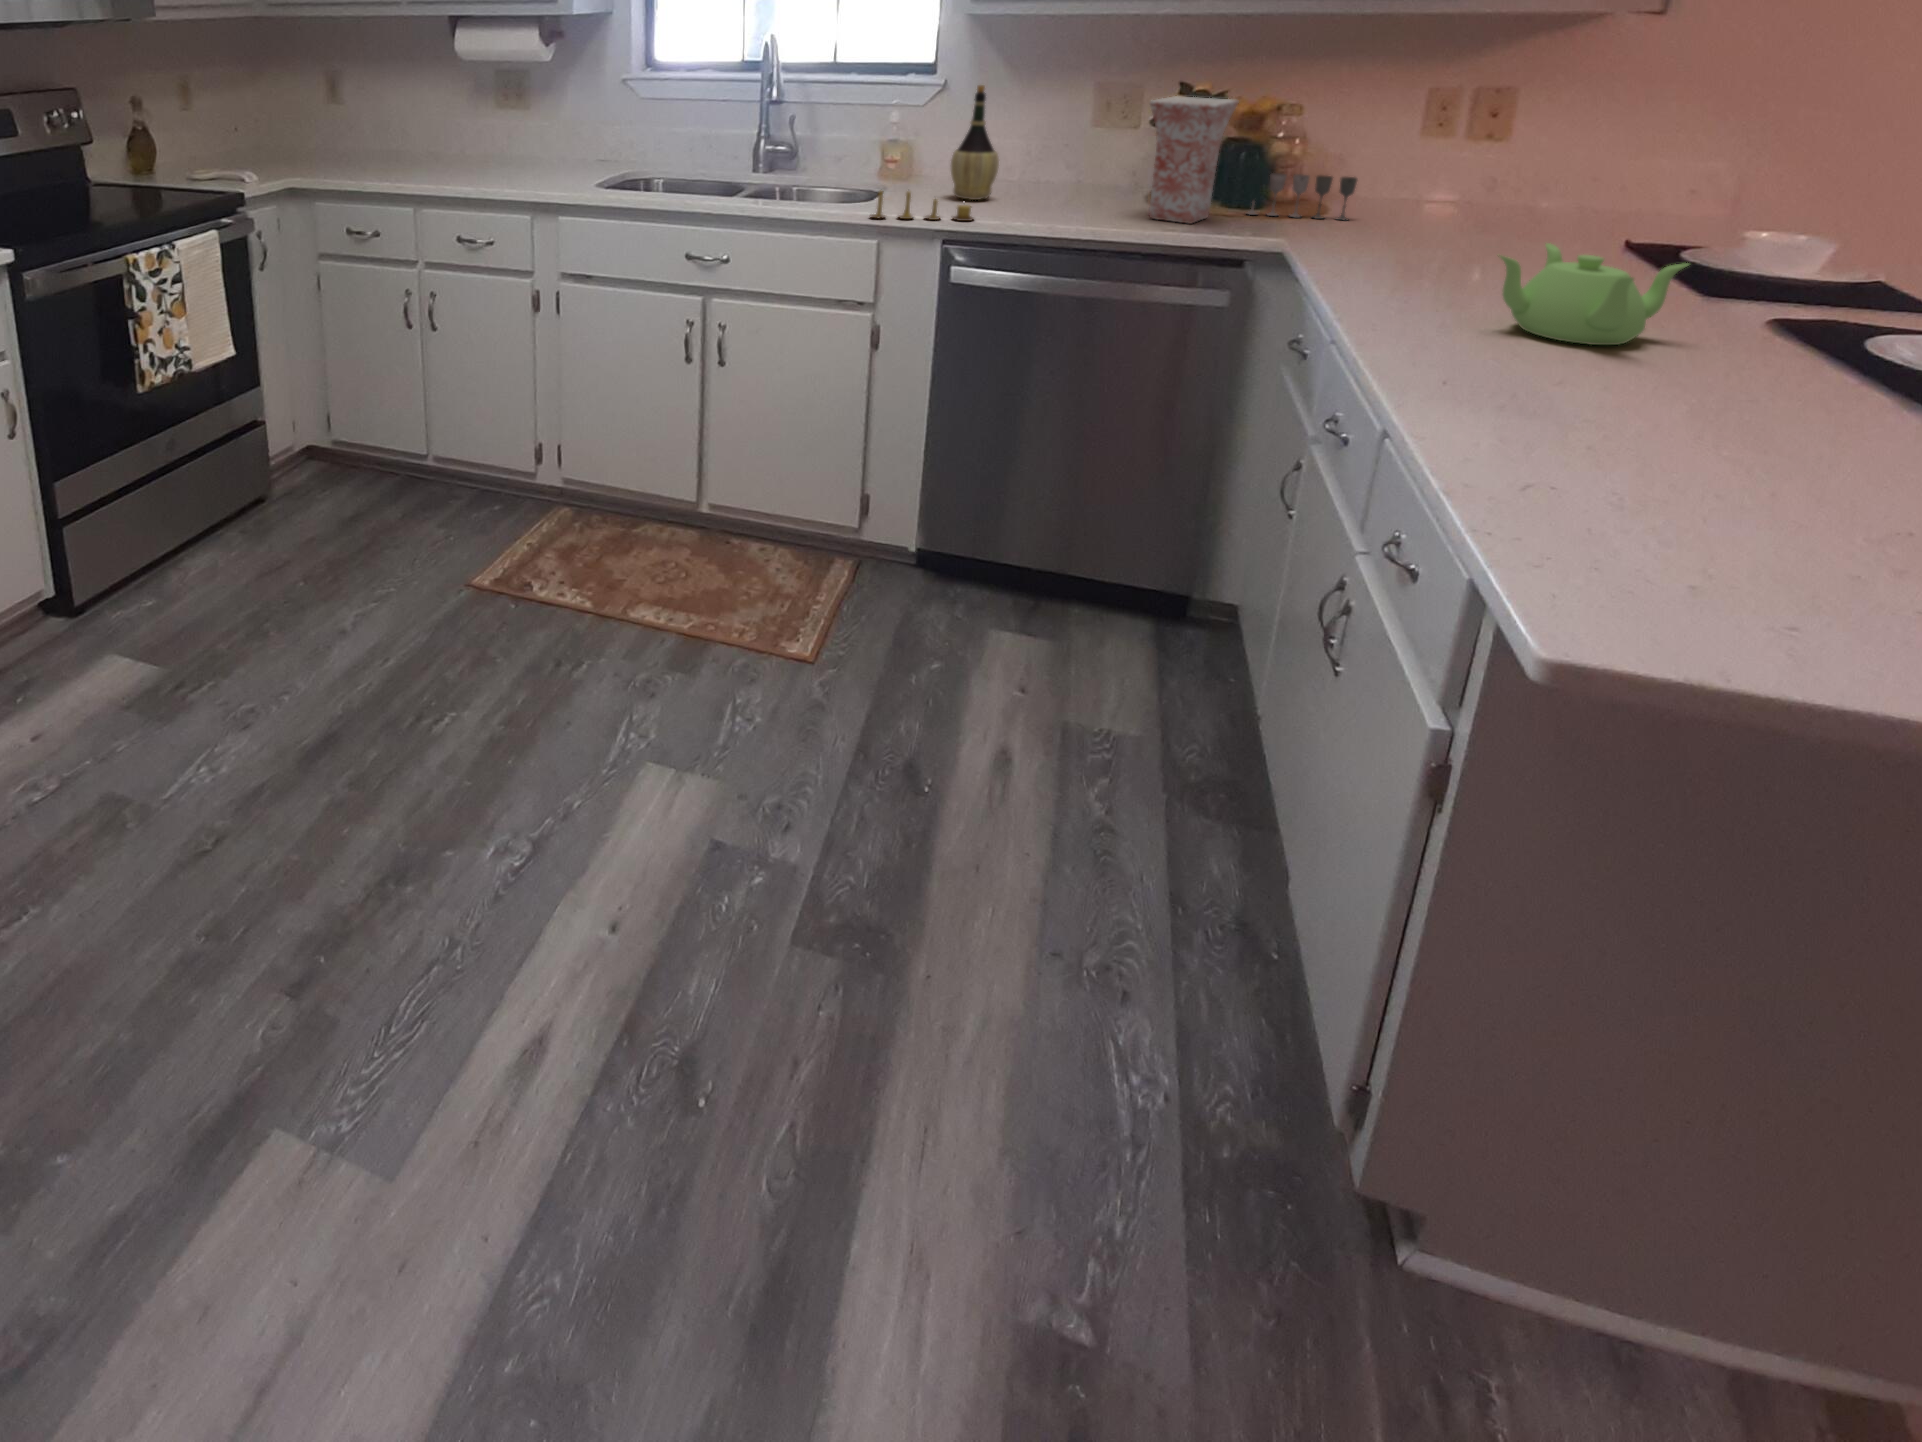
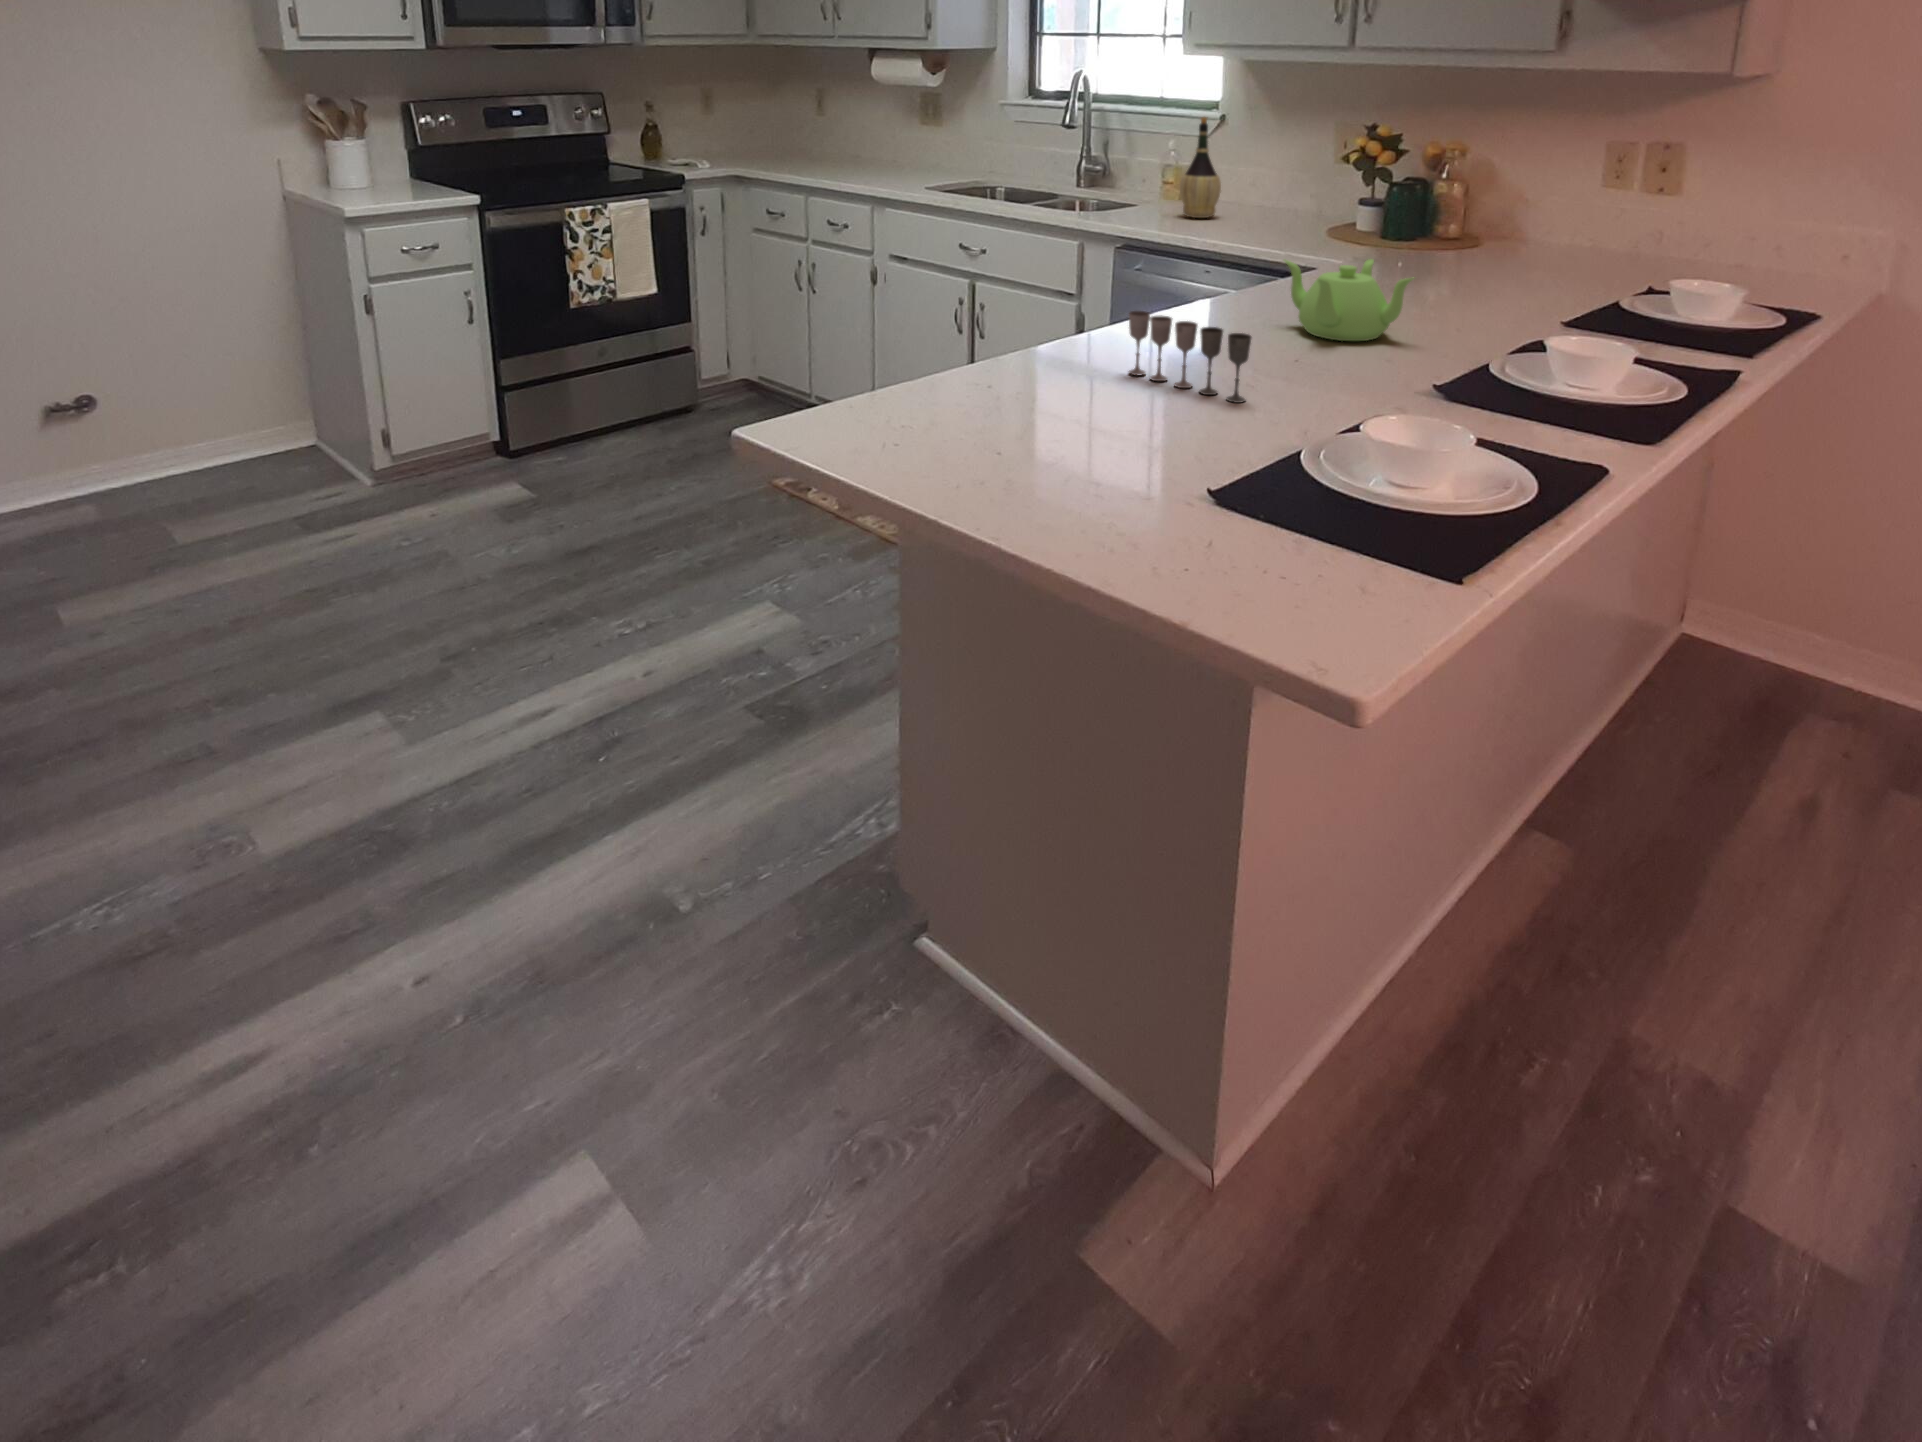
vase: present [1149,96,1238,224] -> none [1290,133,1372,247]
wine glass: present [1248,173,1357,220] -> present [1129,311,1251,403]
candle: present [871,190,974,221] -> none [1069,197,1149,230]

